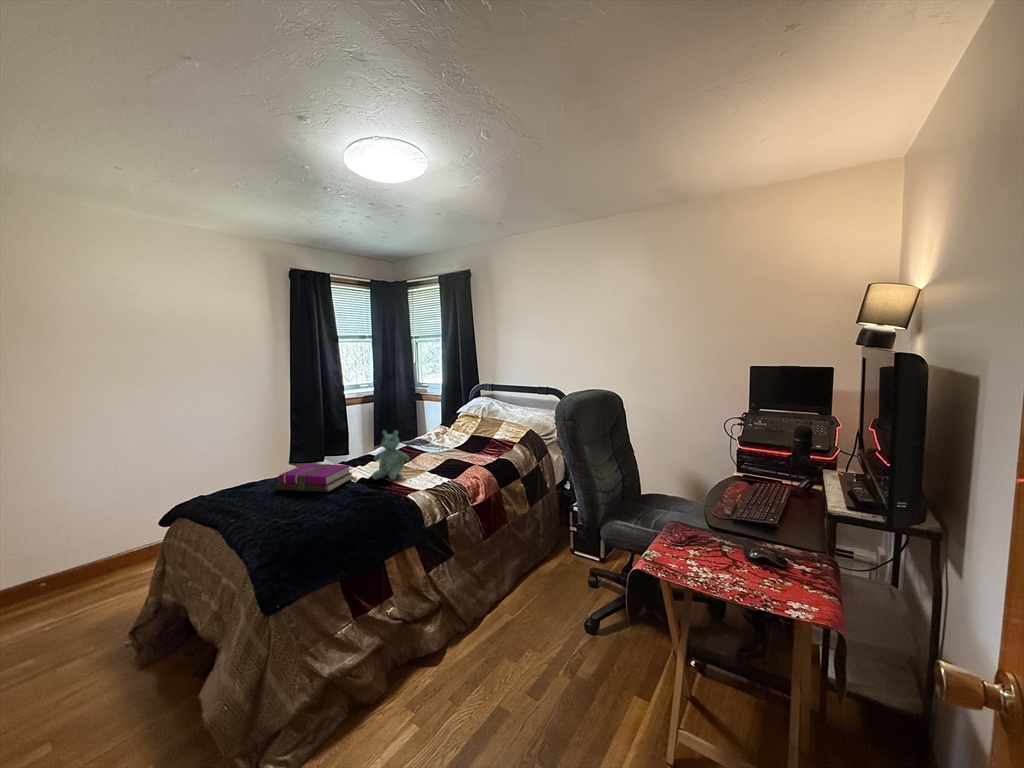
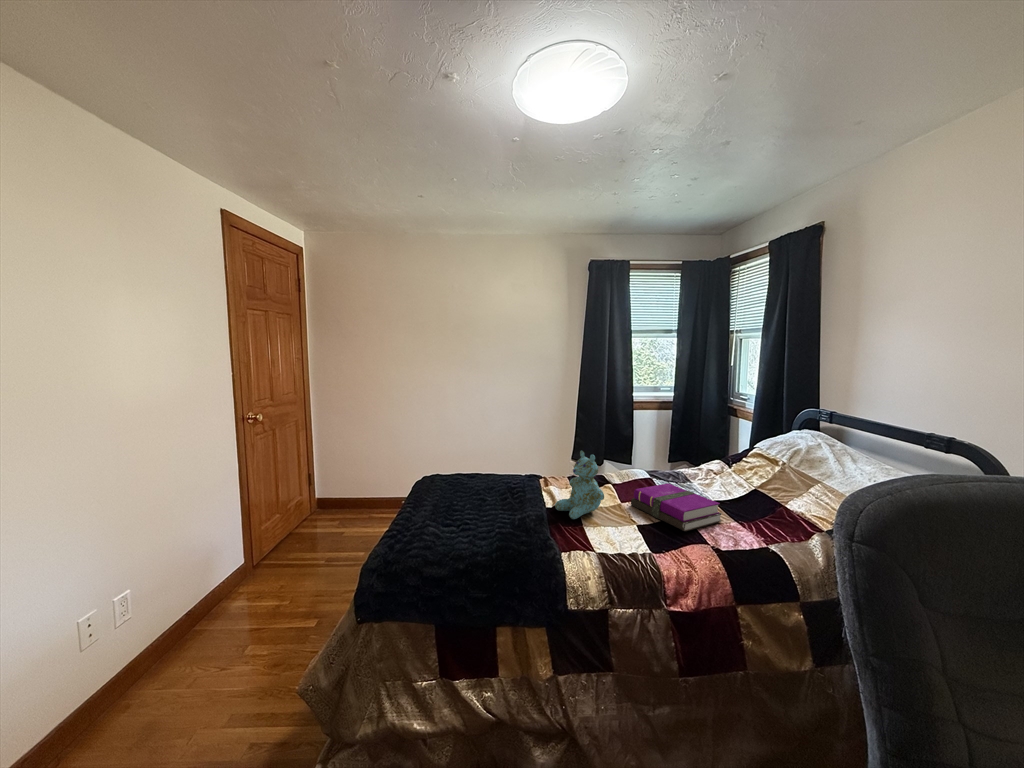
notebook: present [277,464,353,492] -> present [631,483,722,531]

